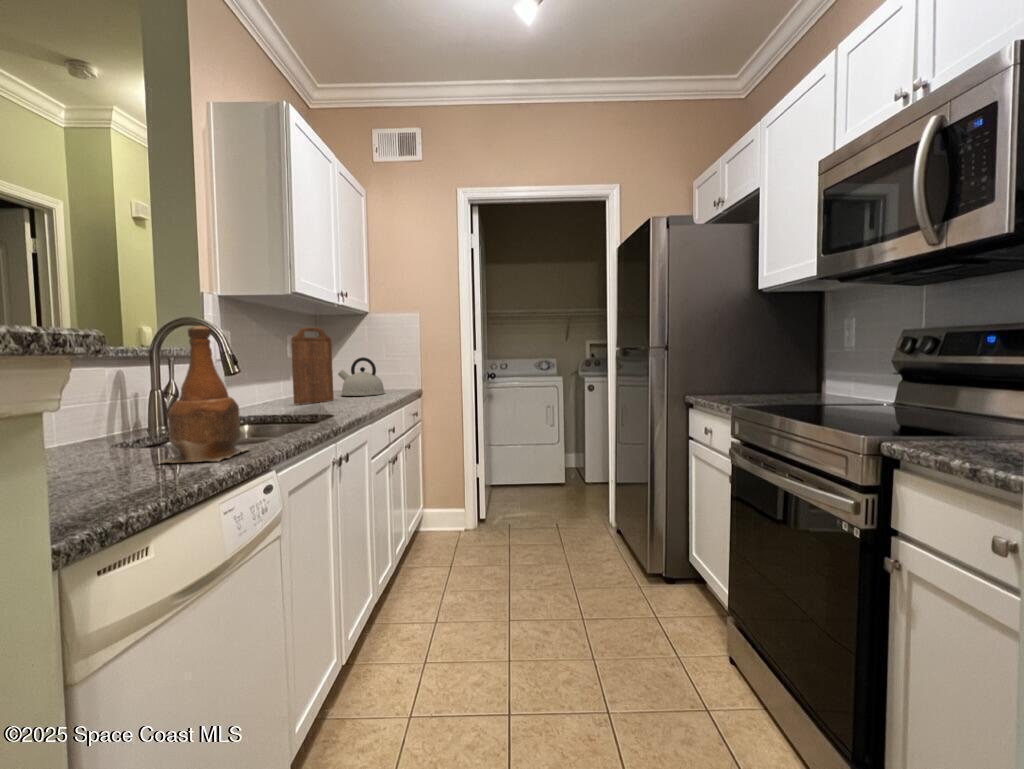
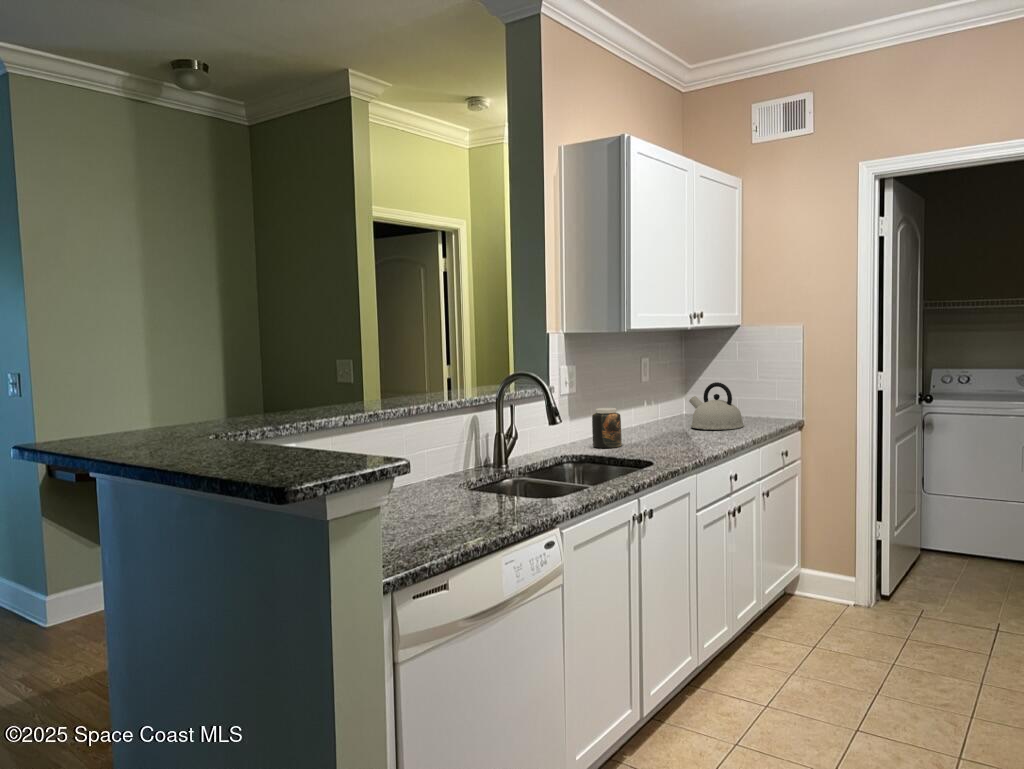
bottle: present [160,326,249,463] -> none [474,402,544,518]
cutting board: present [291,327,334,404] -> none [630,354,677,439]
jar: none [256,374,287,411] -> present [592,408,622,448]

